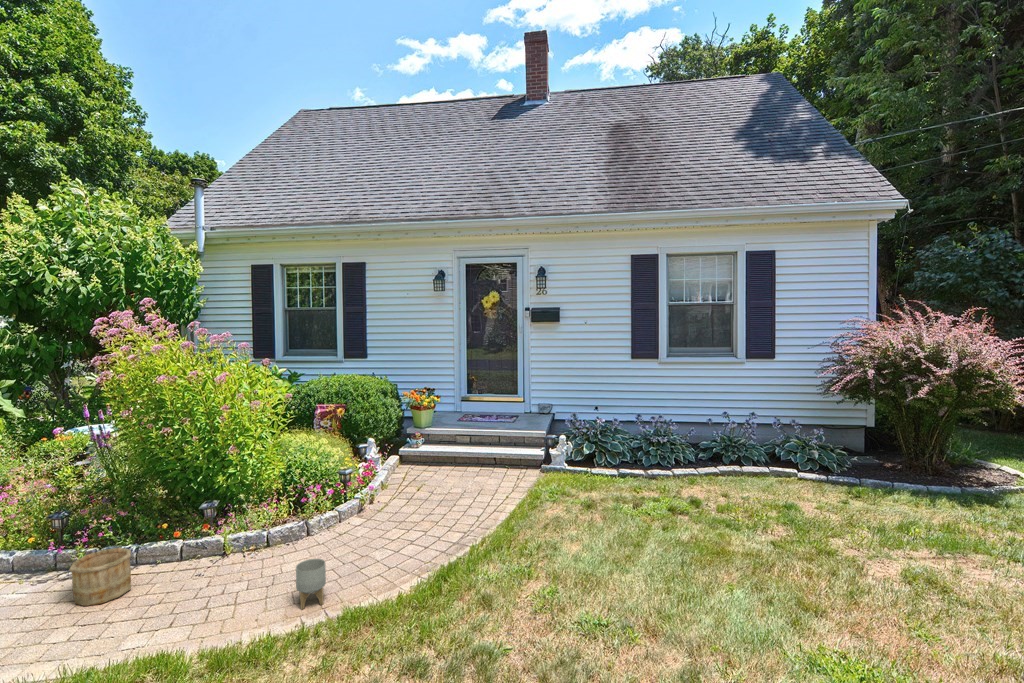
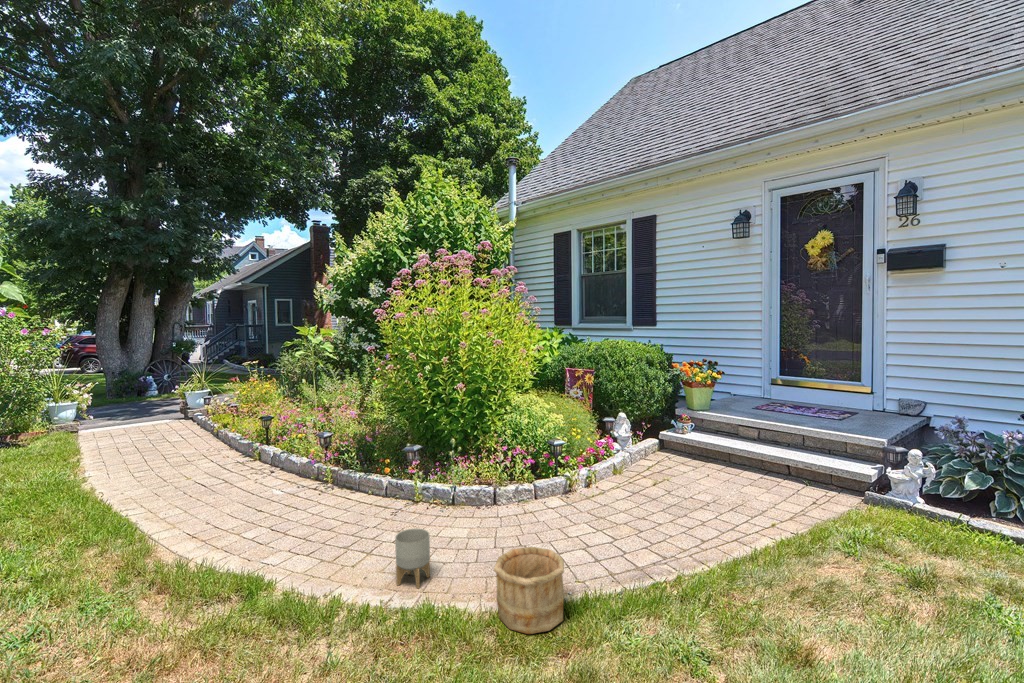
wooden bucket: present [69,548,131,606] -> present [494,547,564,634]

